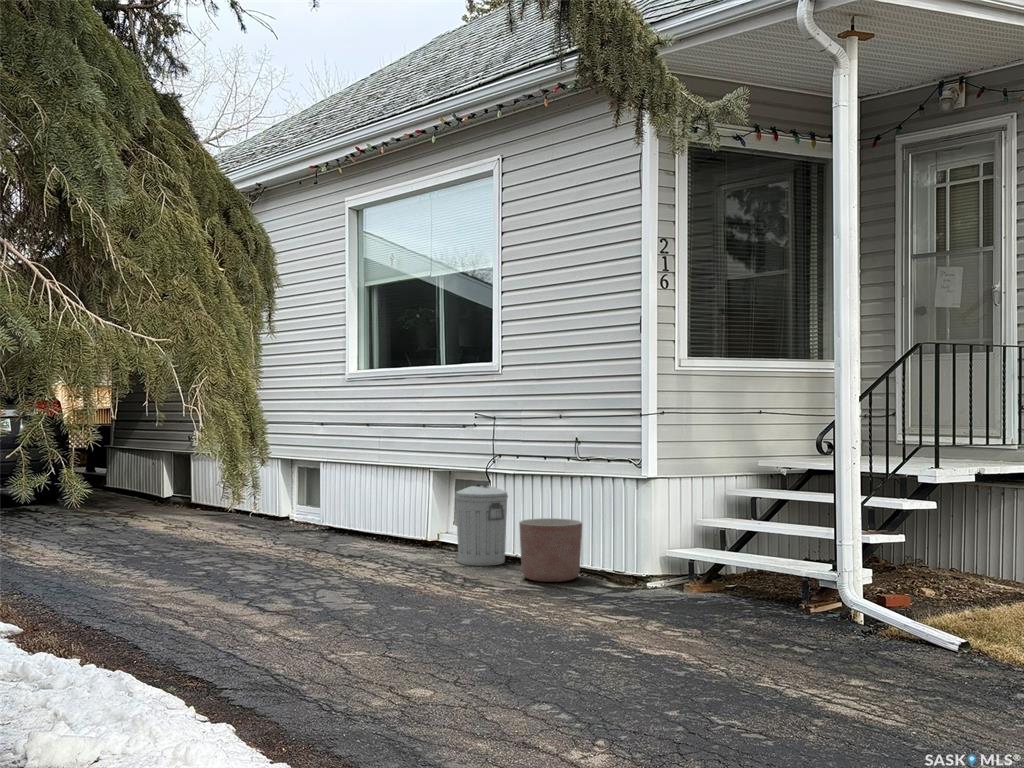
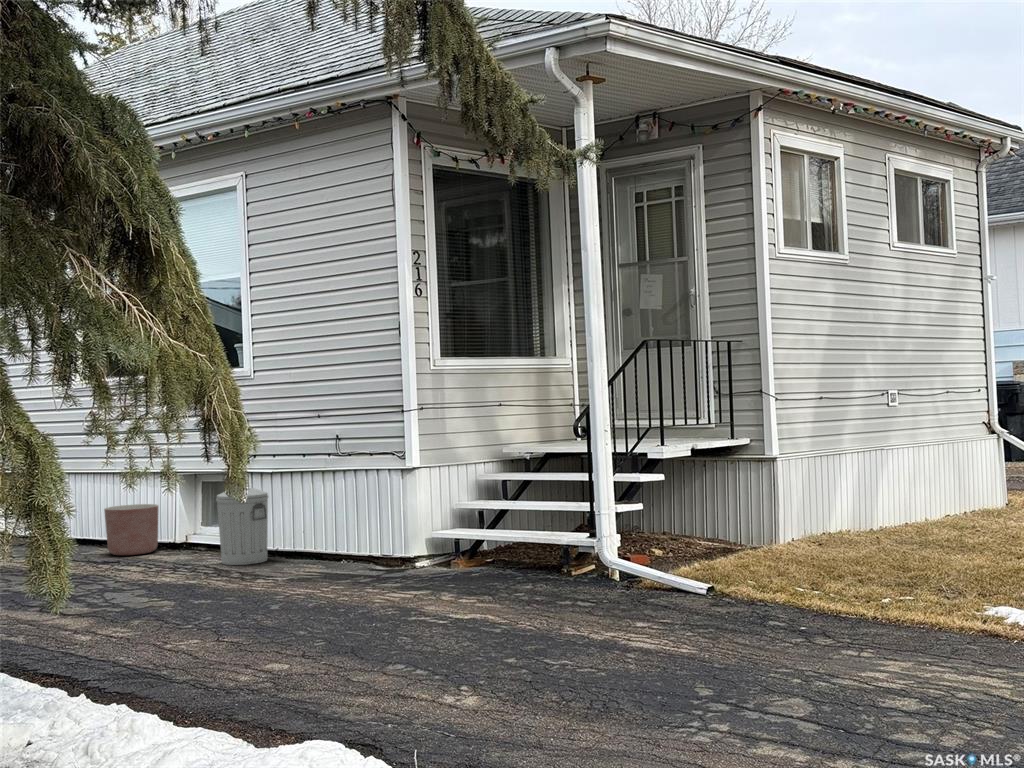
planter: present [519,518,582,582] -> present [104,504,158,556]

